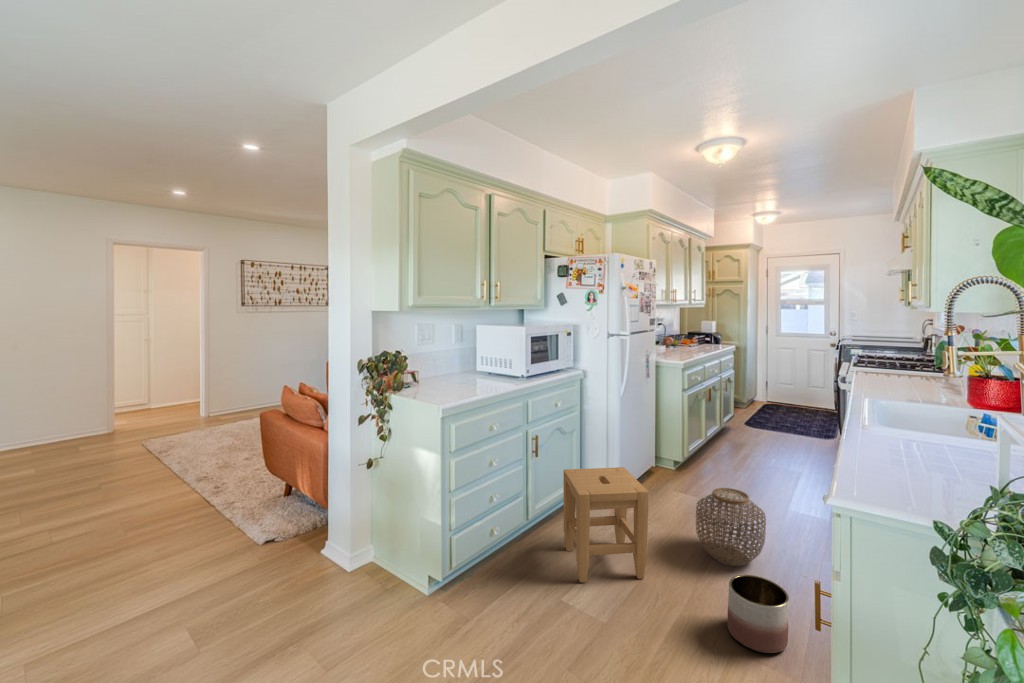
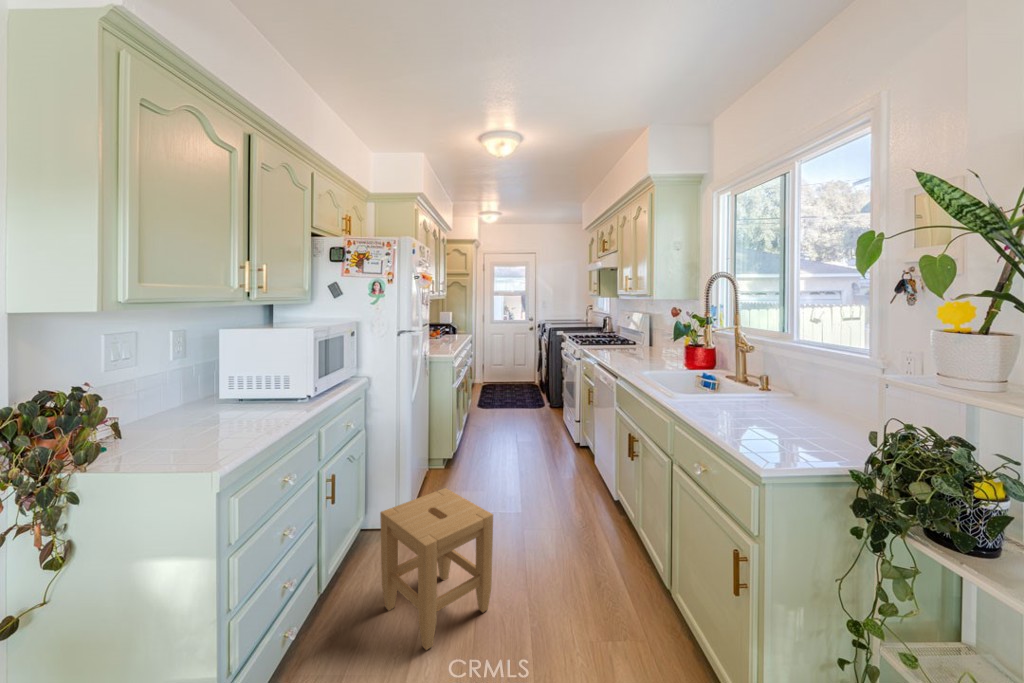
woven basket: present [696,488,766,566] -> none [513,482,575,558]
planter: present [727,575,789,653] -> none [583,569,637,646]

